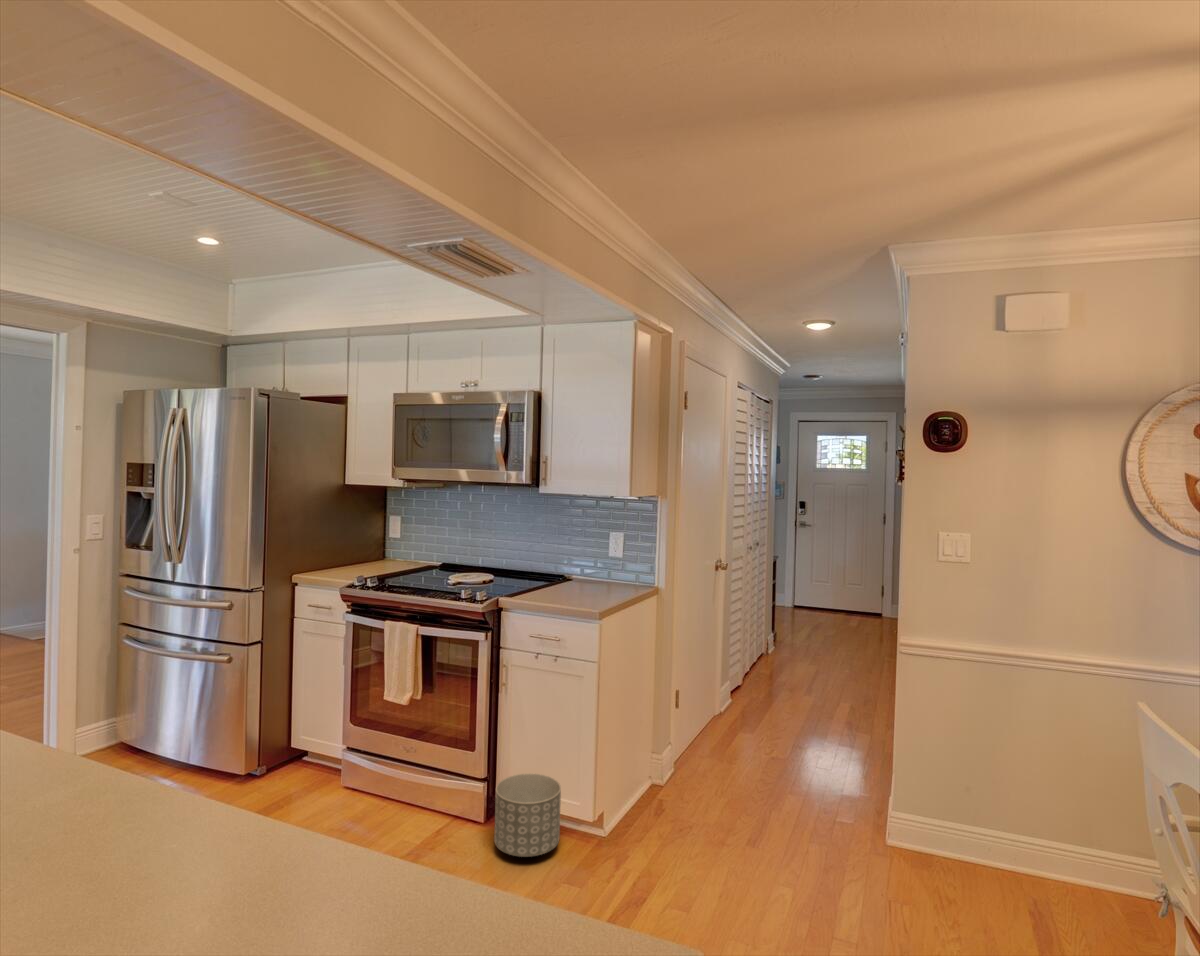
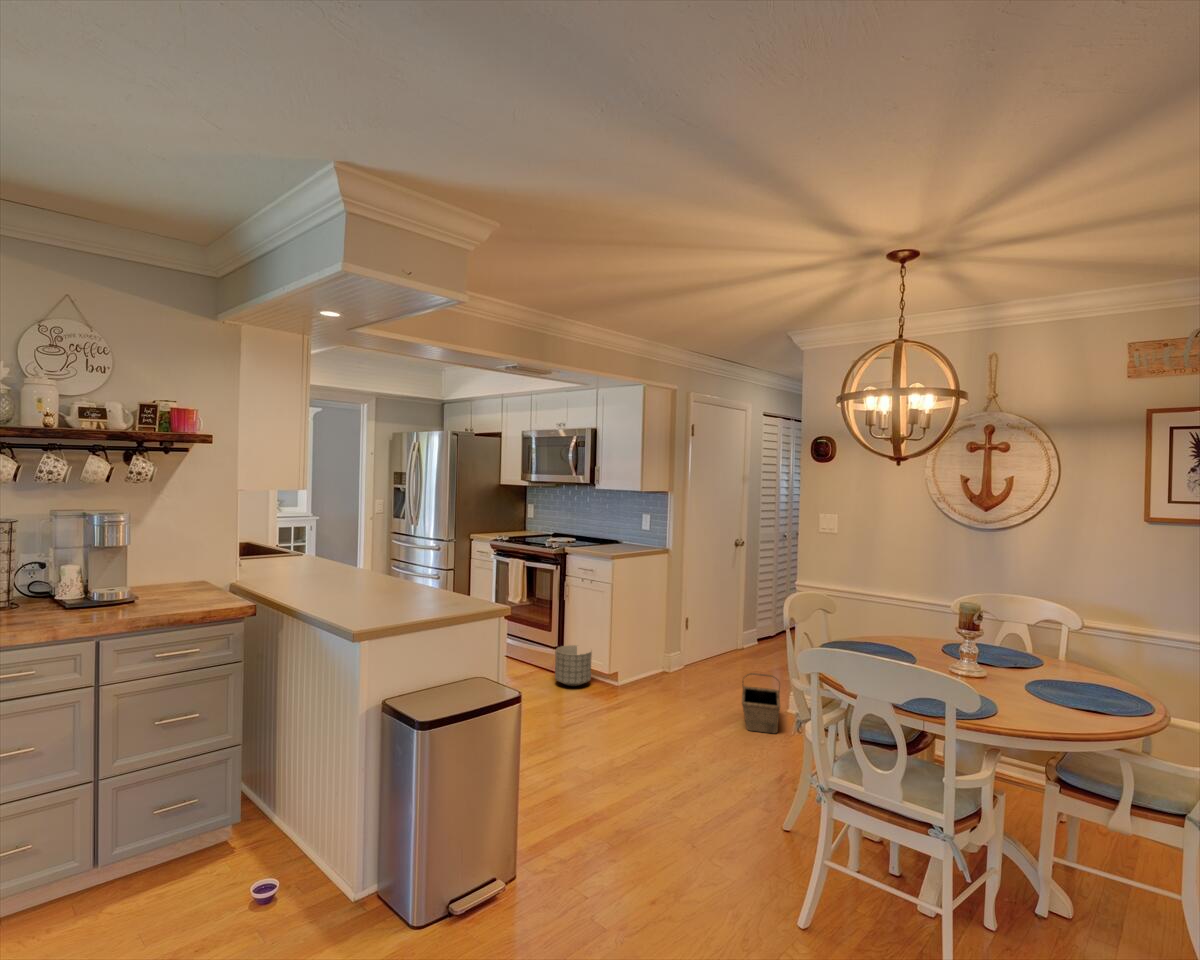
basket: none [841,811,939,921] -> present [742,673,780,733]

